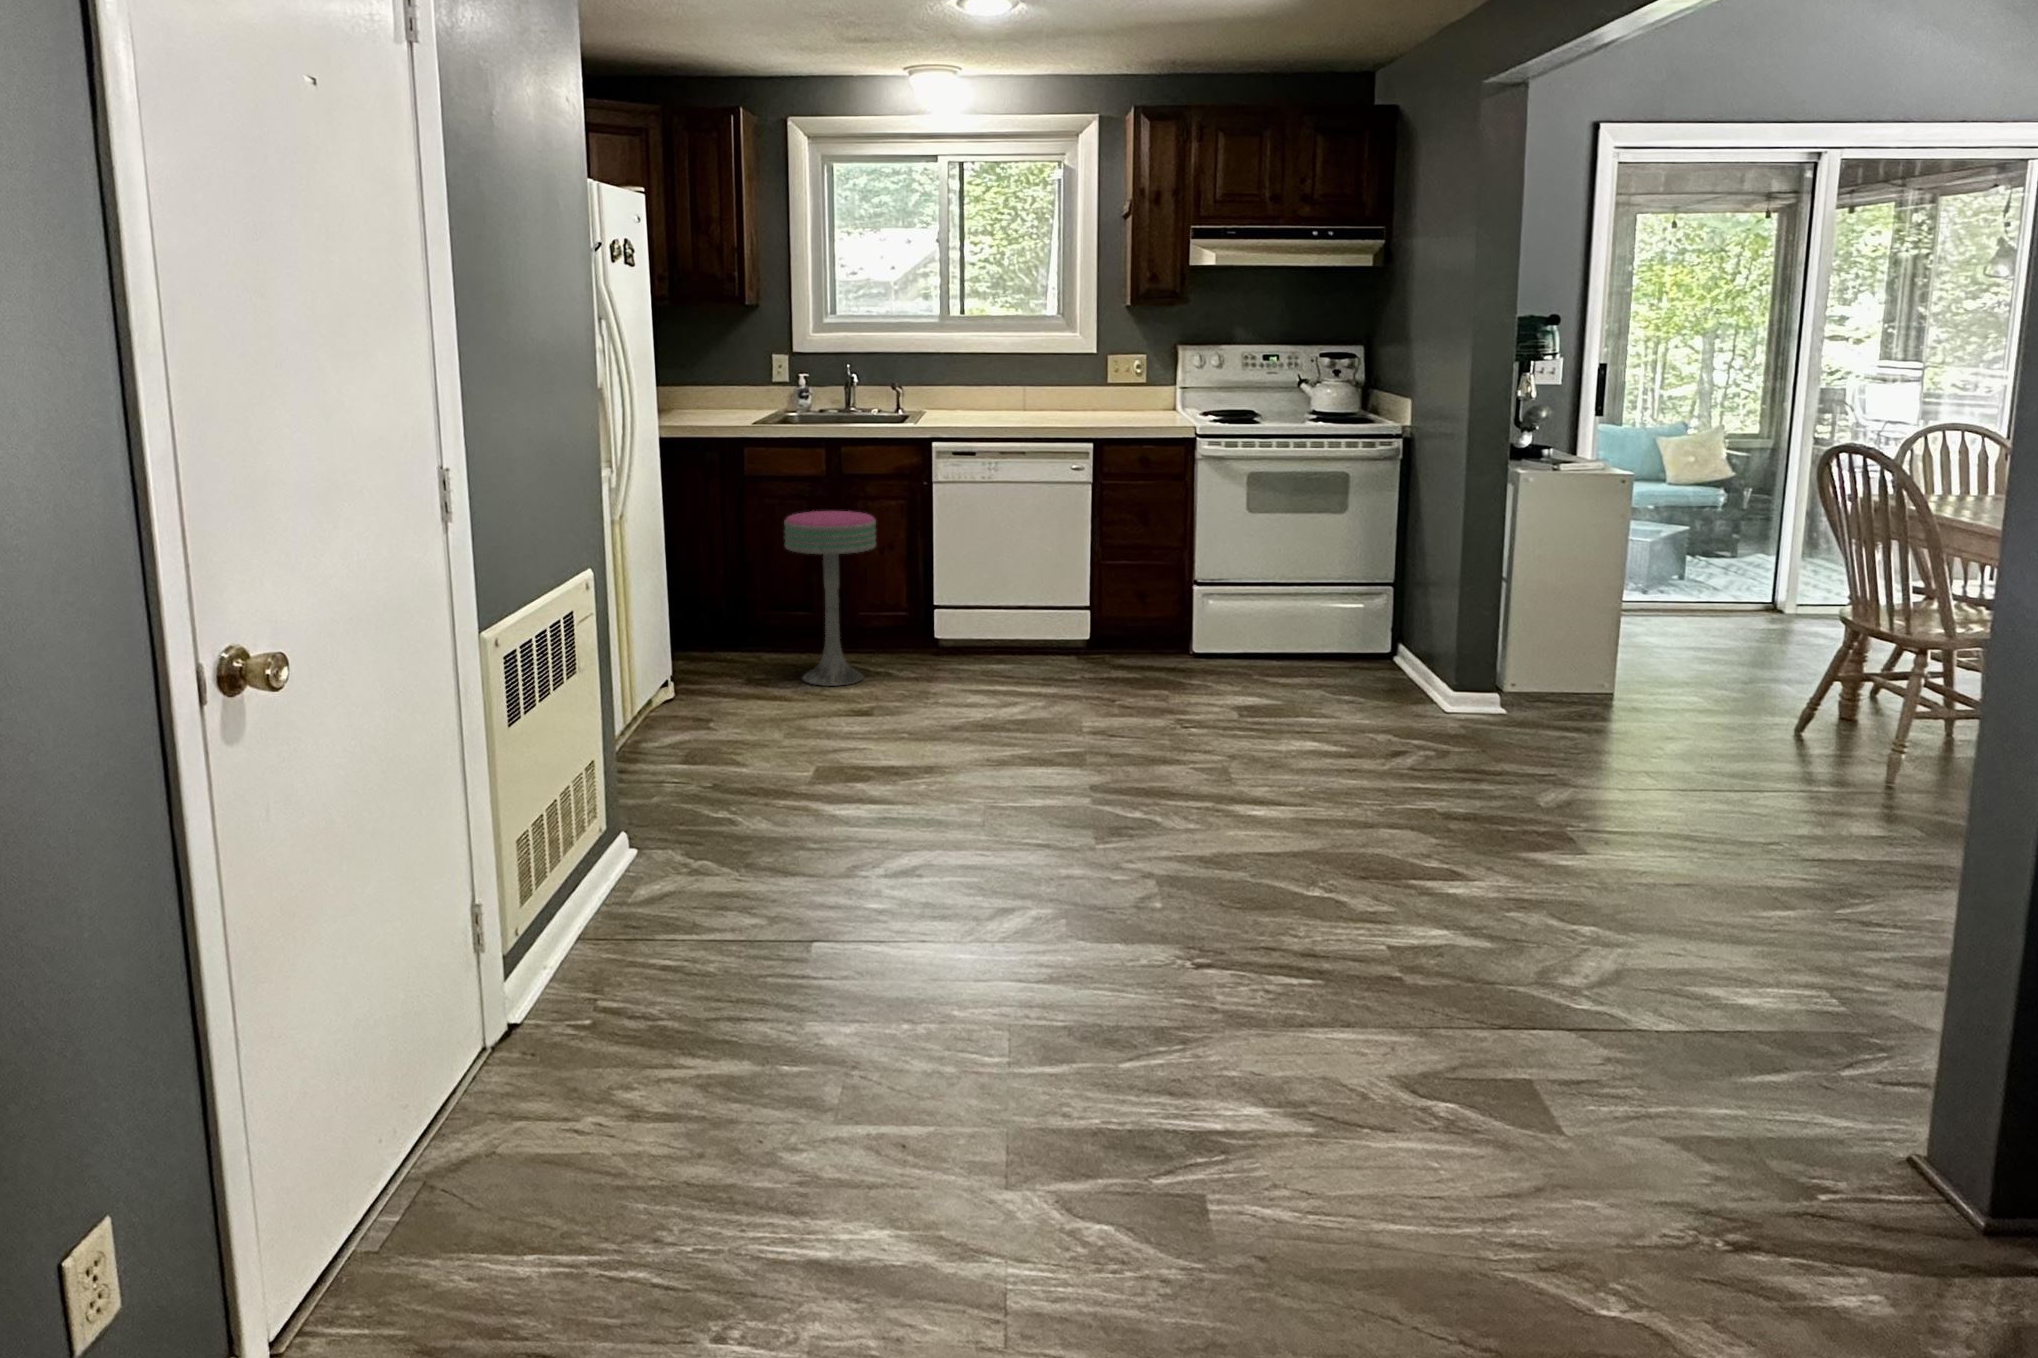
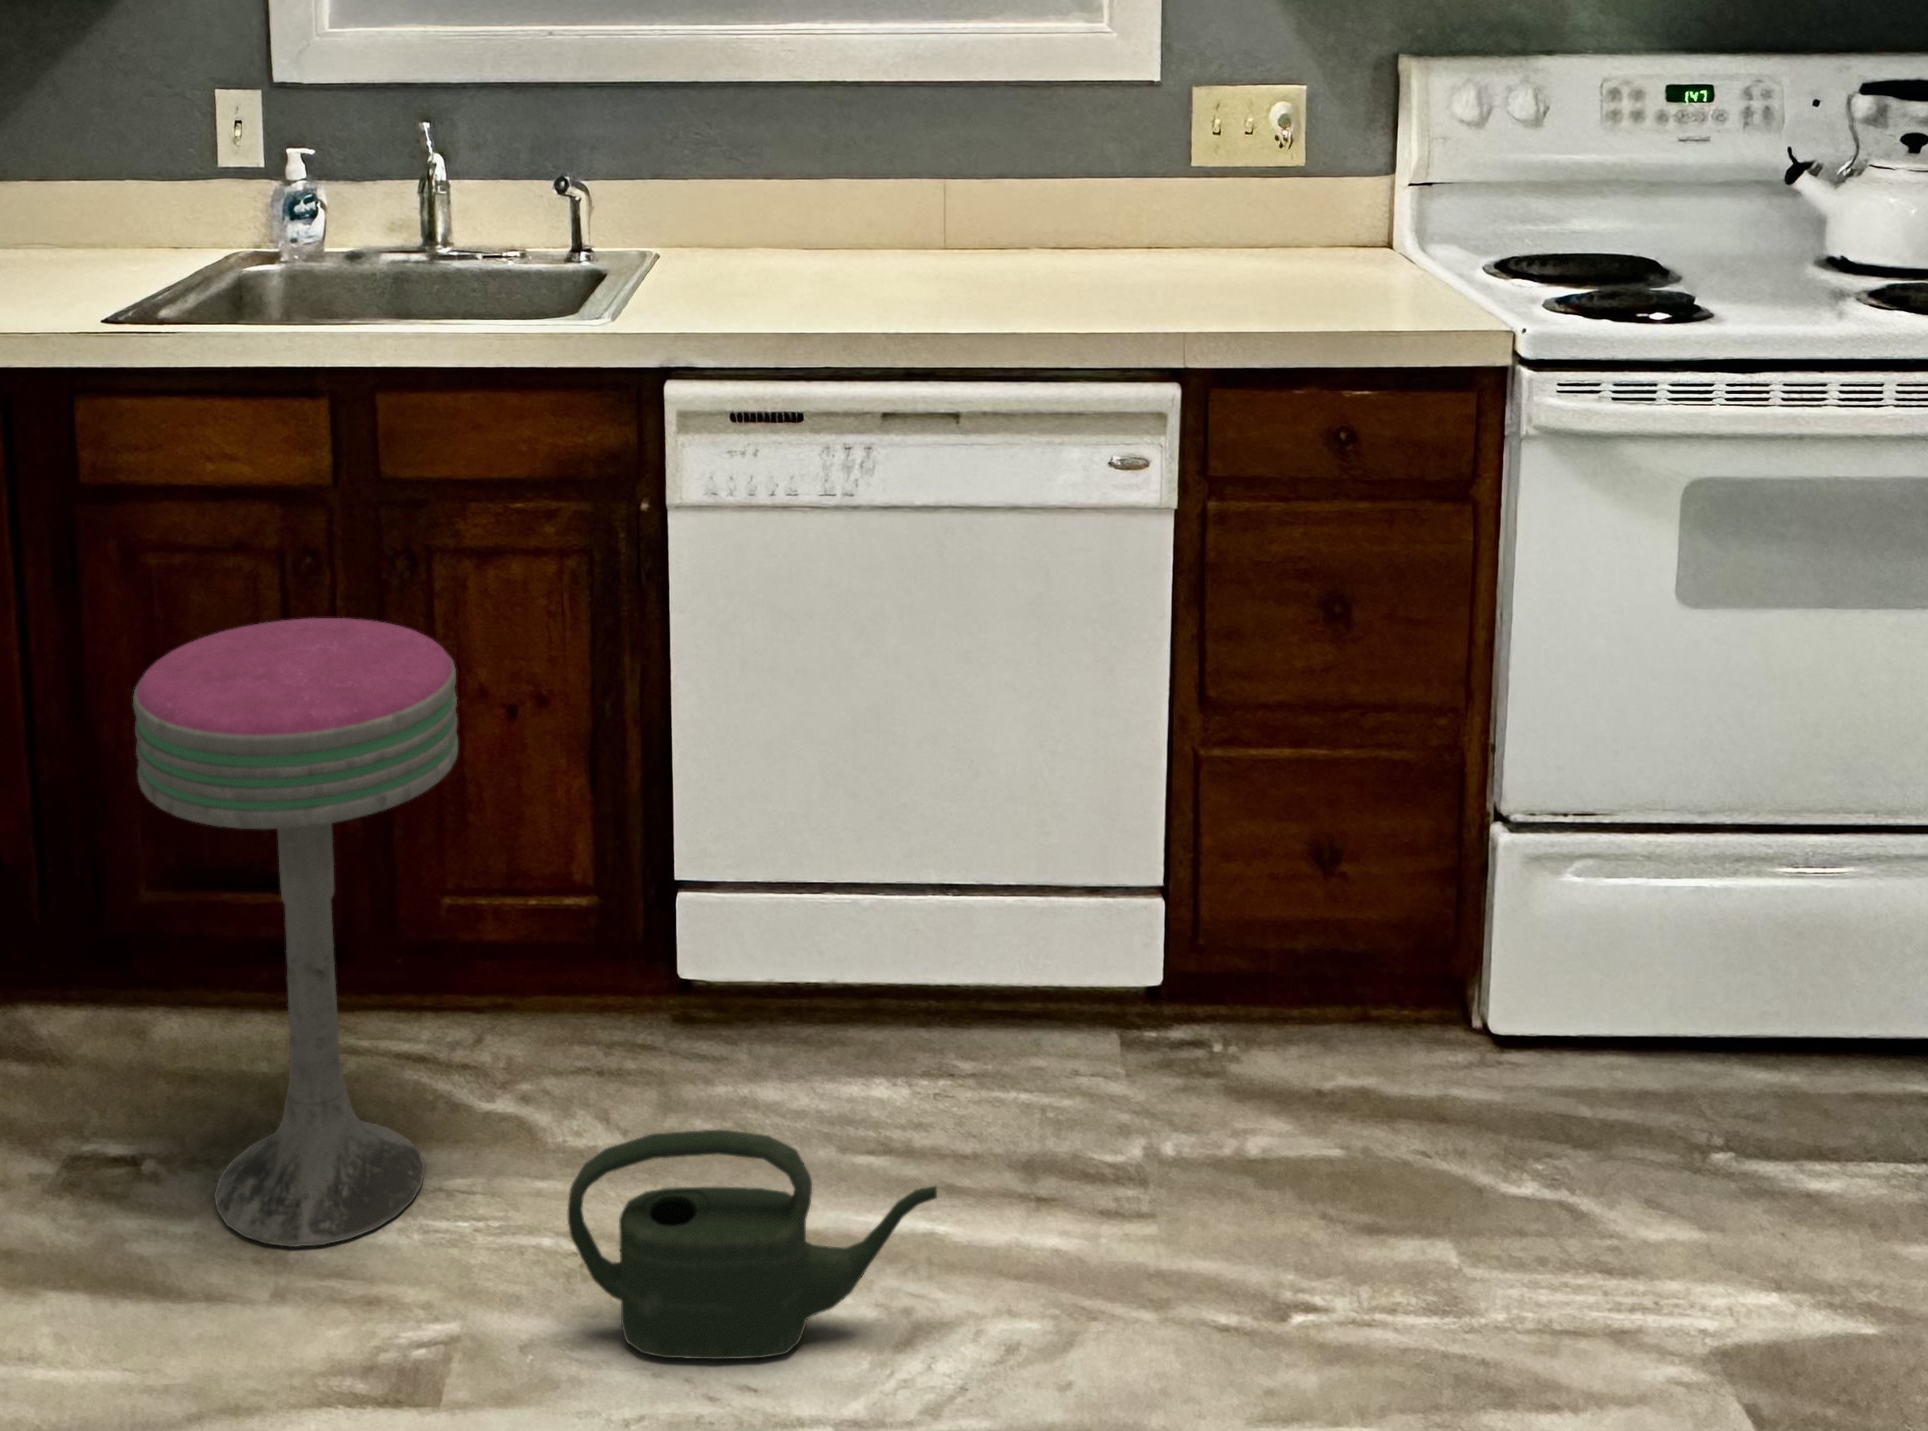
watering can: none [913,636,1015,698] -> present [567,1130,937,1359]

